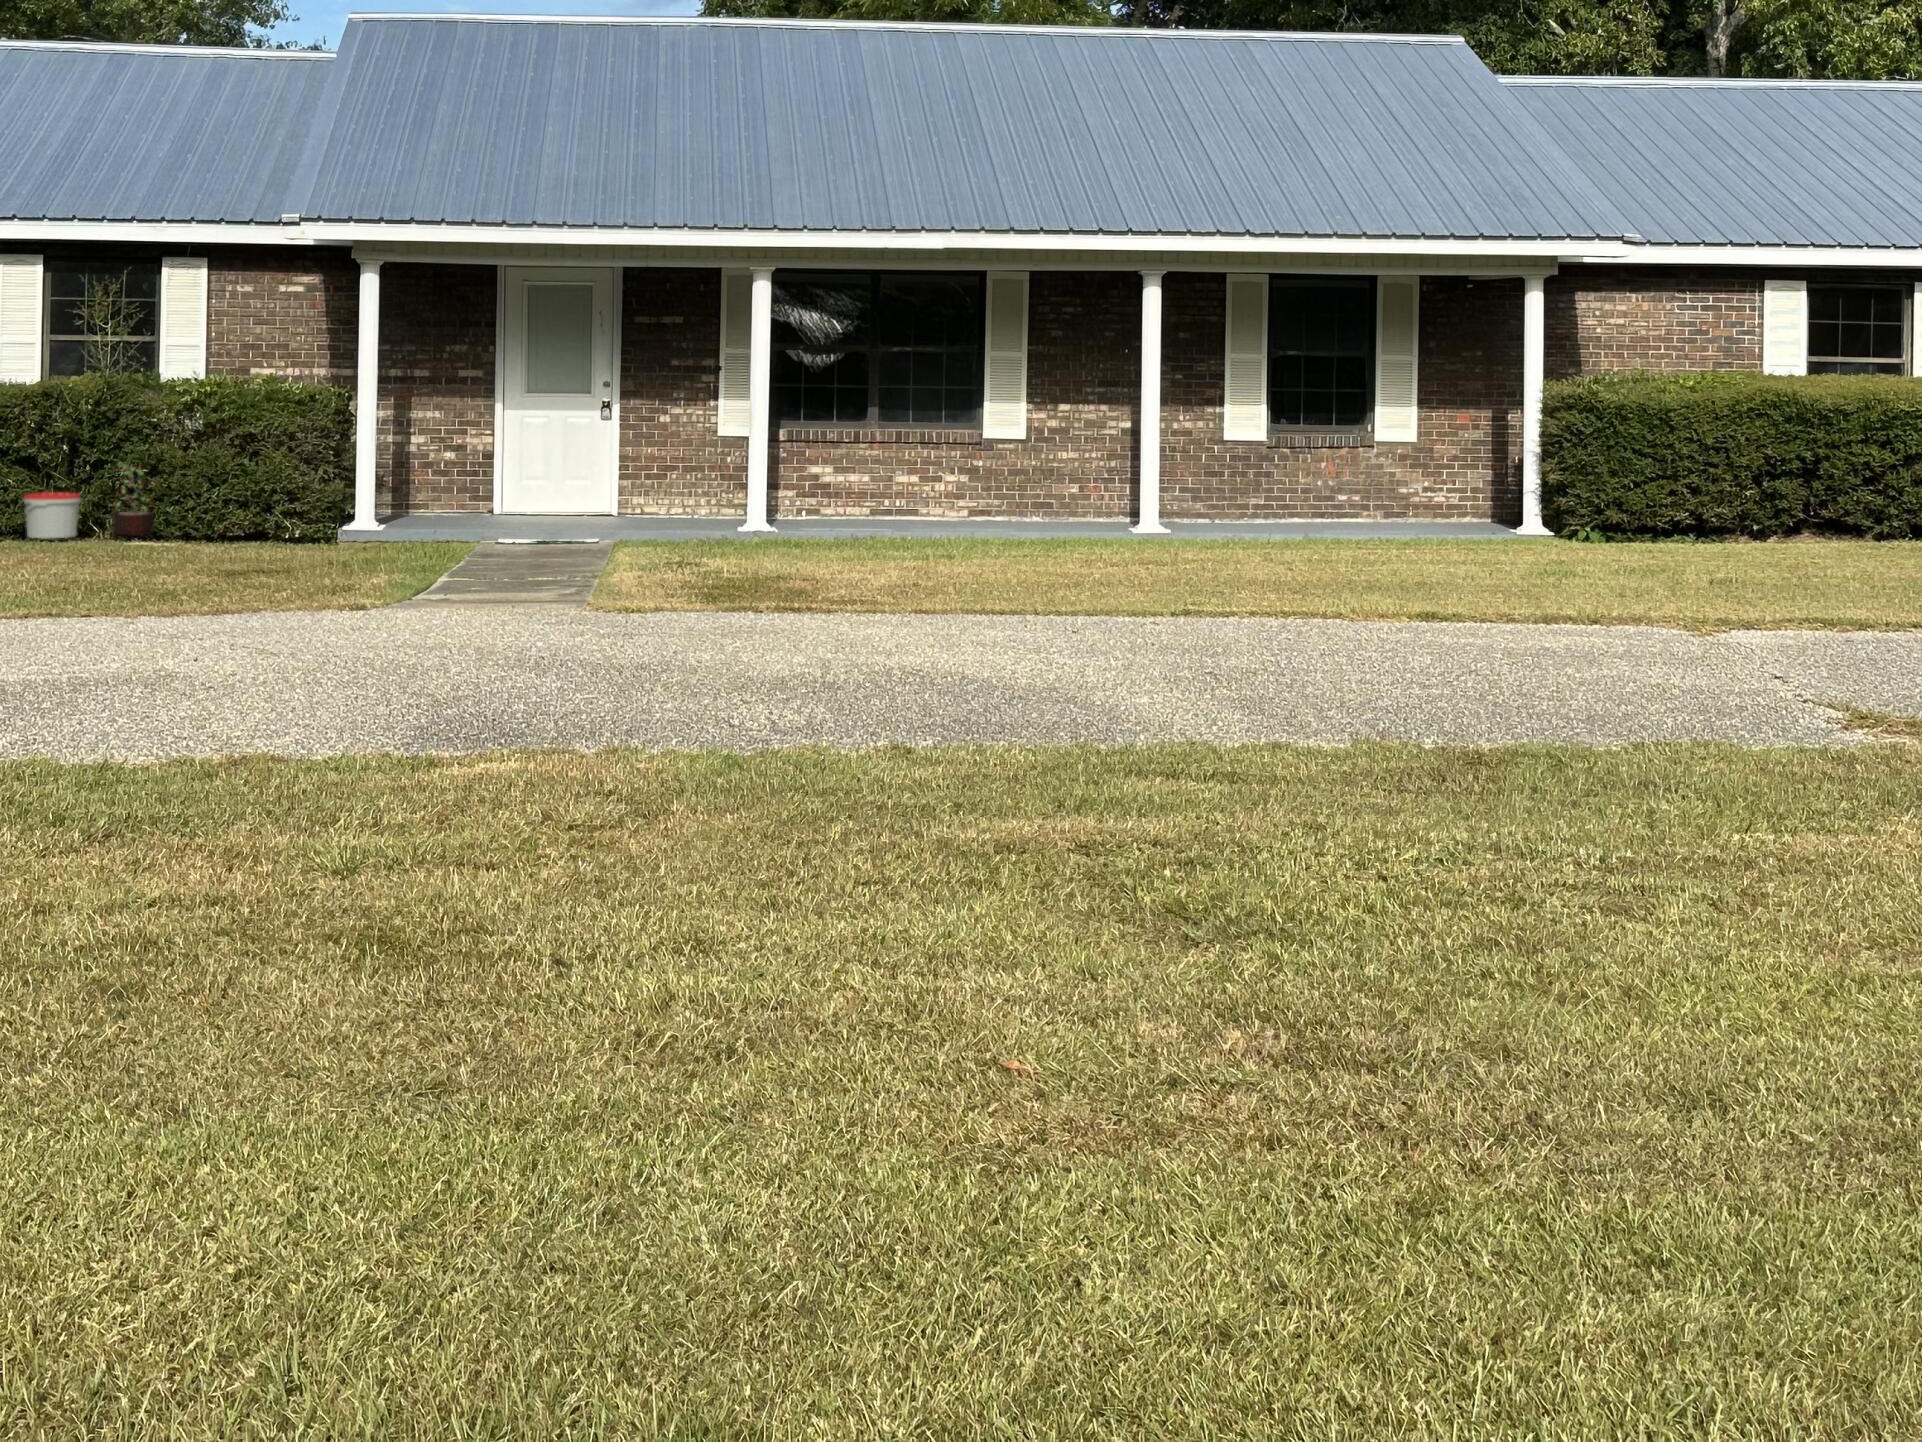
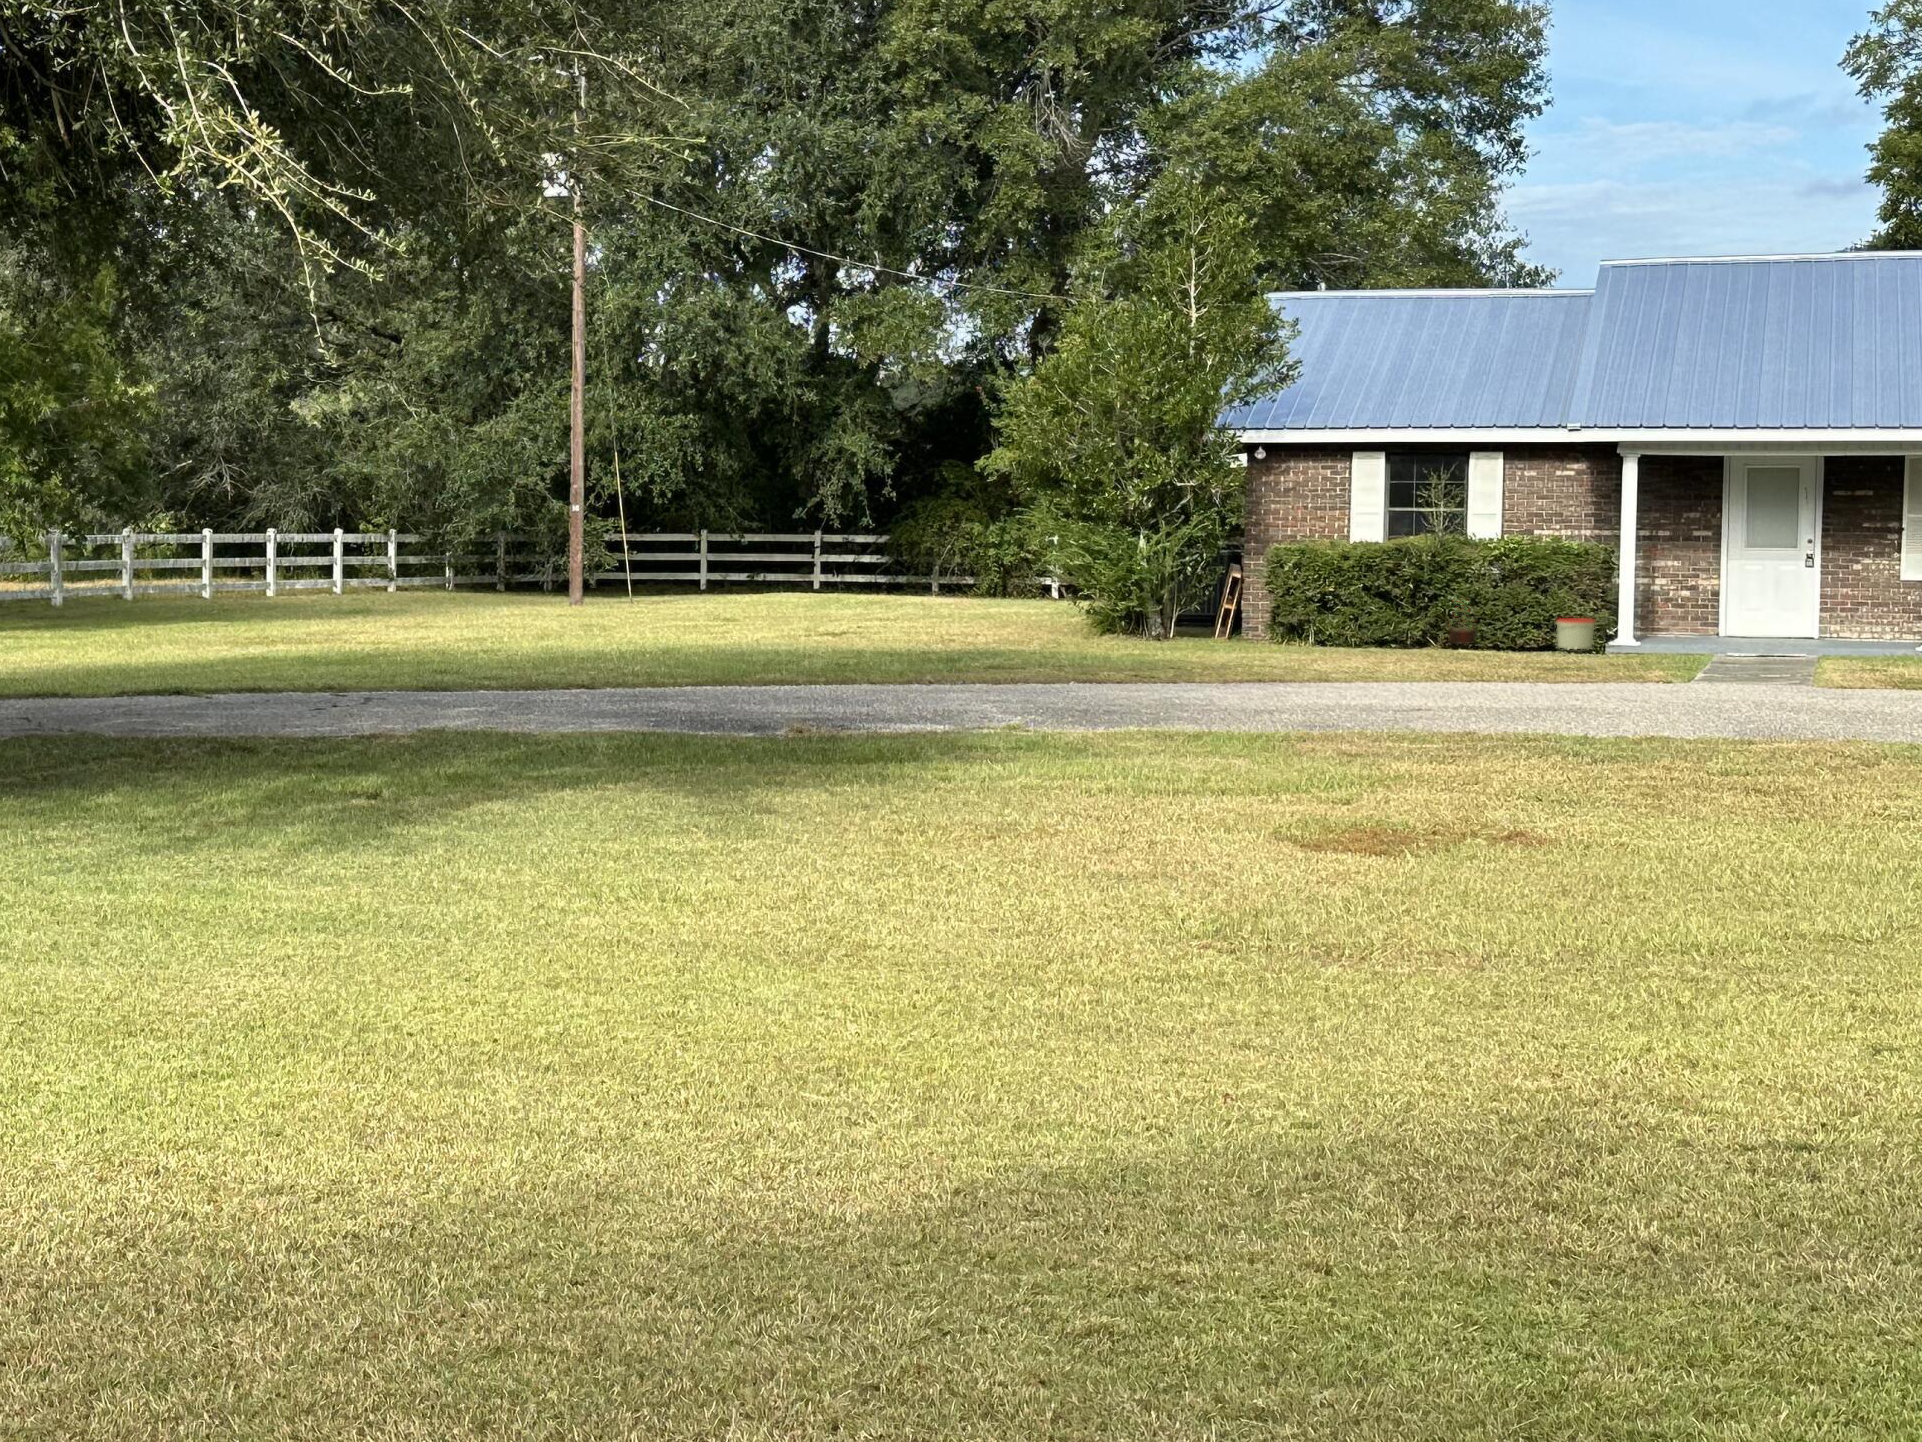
bucket: present [23,492,81,538] -> present [1556,618,1595,649]

